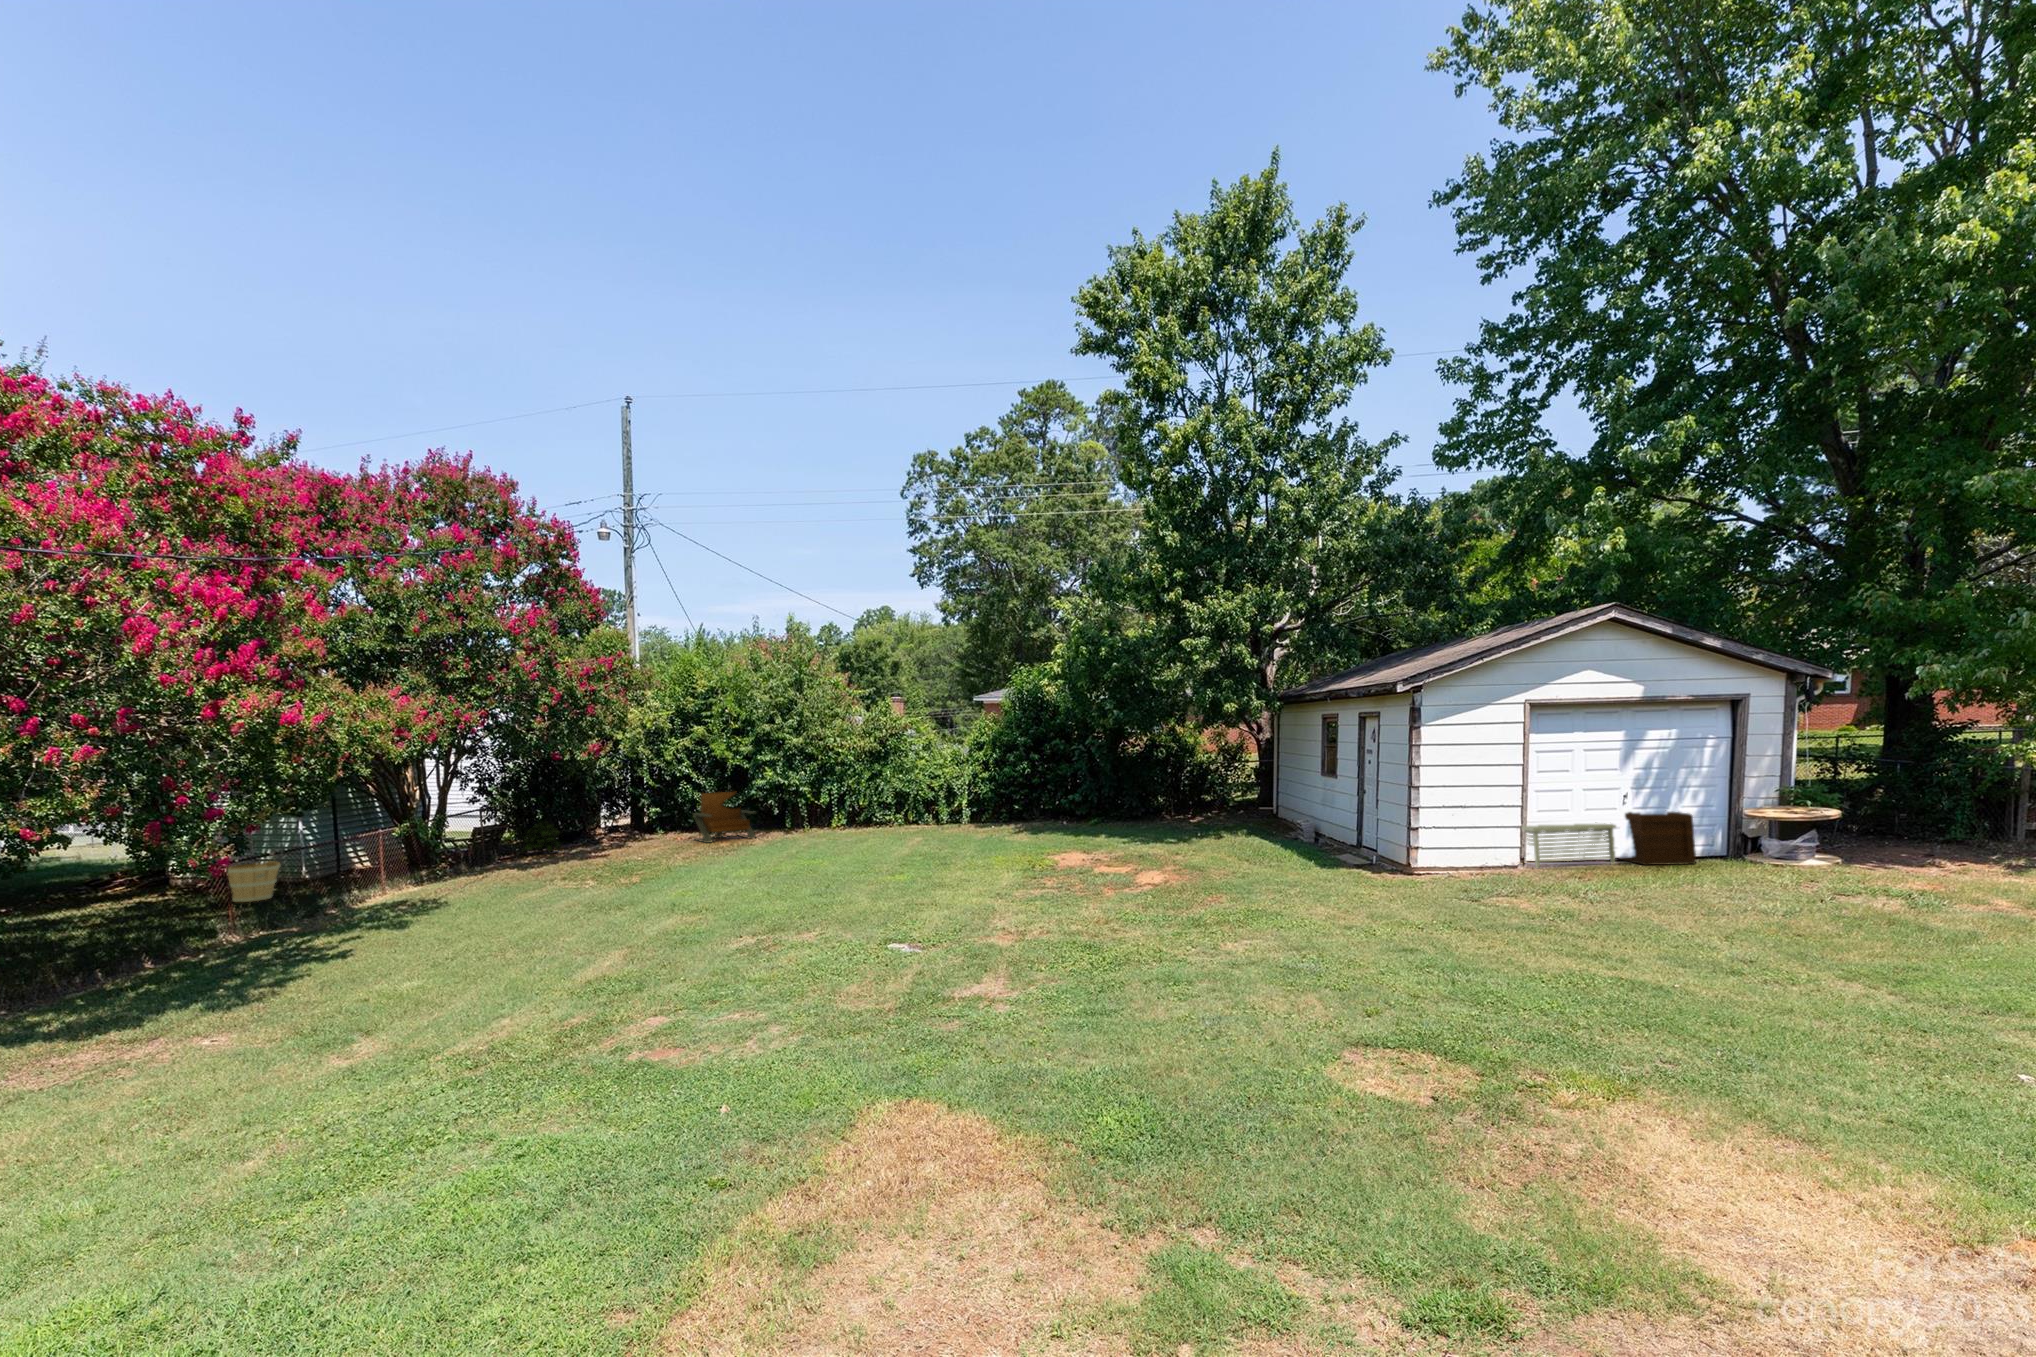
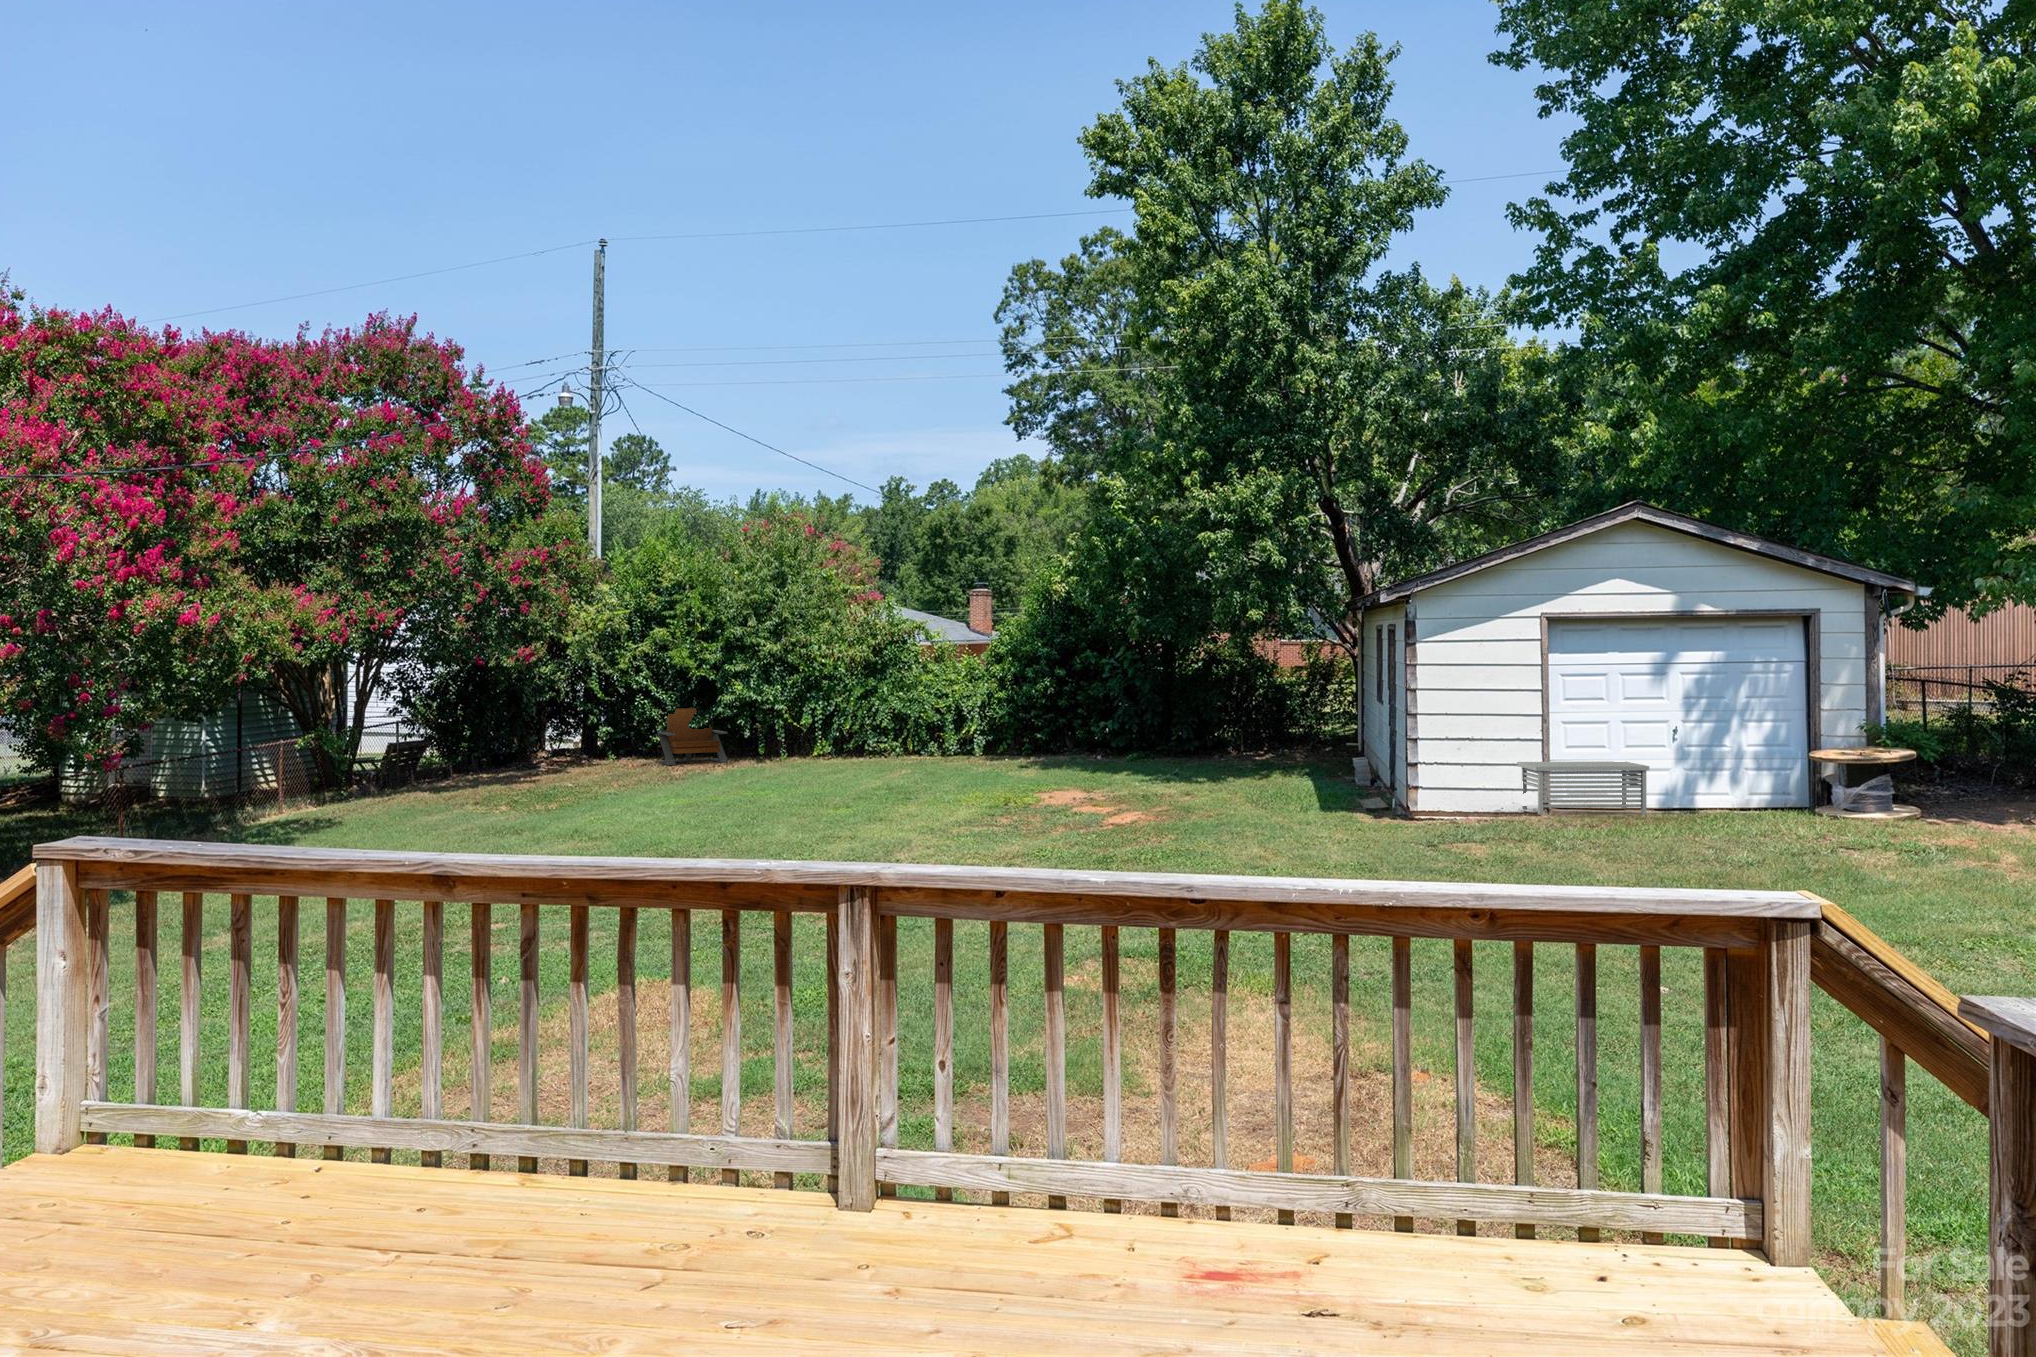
wooden crate: present [1615,812,1696,865] -> none [1662,750,1745,817]
potted plant: present [521,821,562,854] -> none [468,734,513,771]
wooden bucket: present [228,861,280,902] -> none [172,763,222,802]

